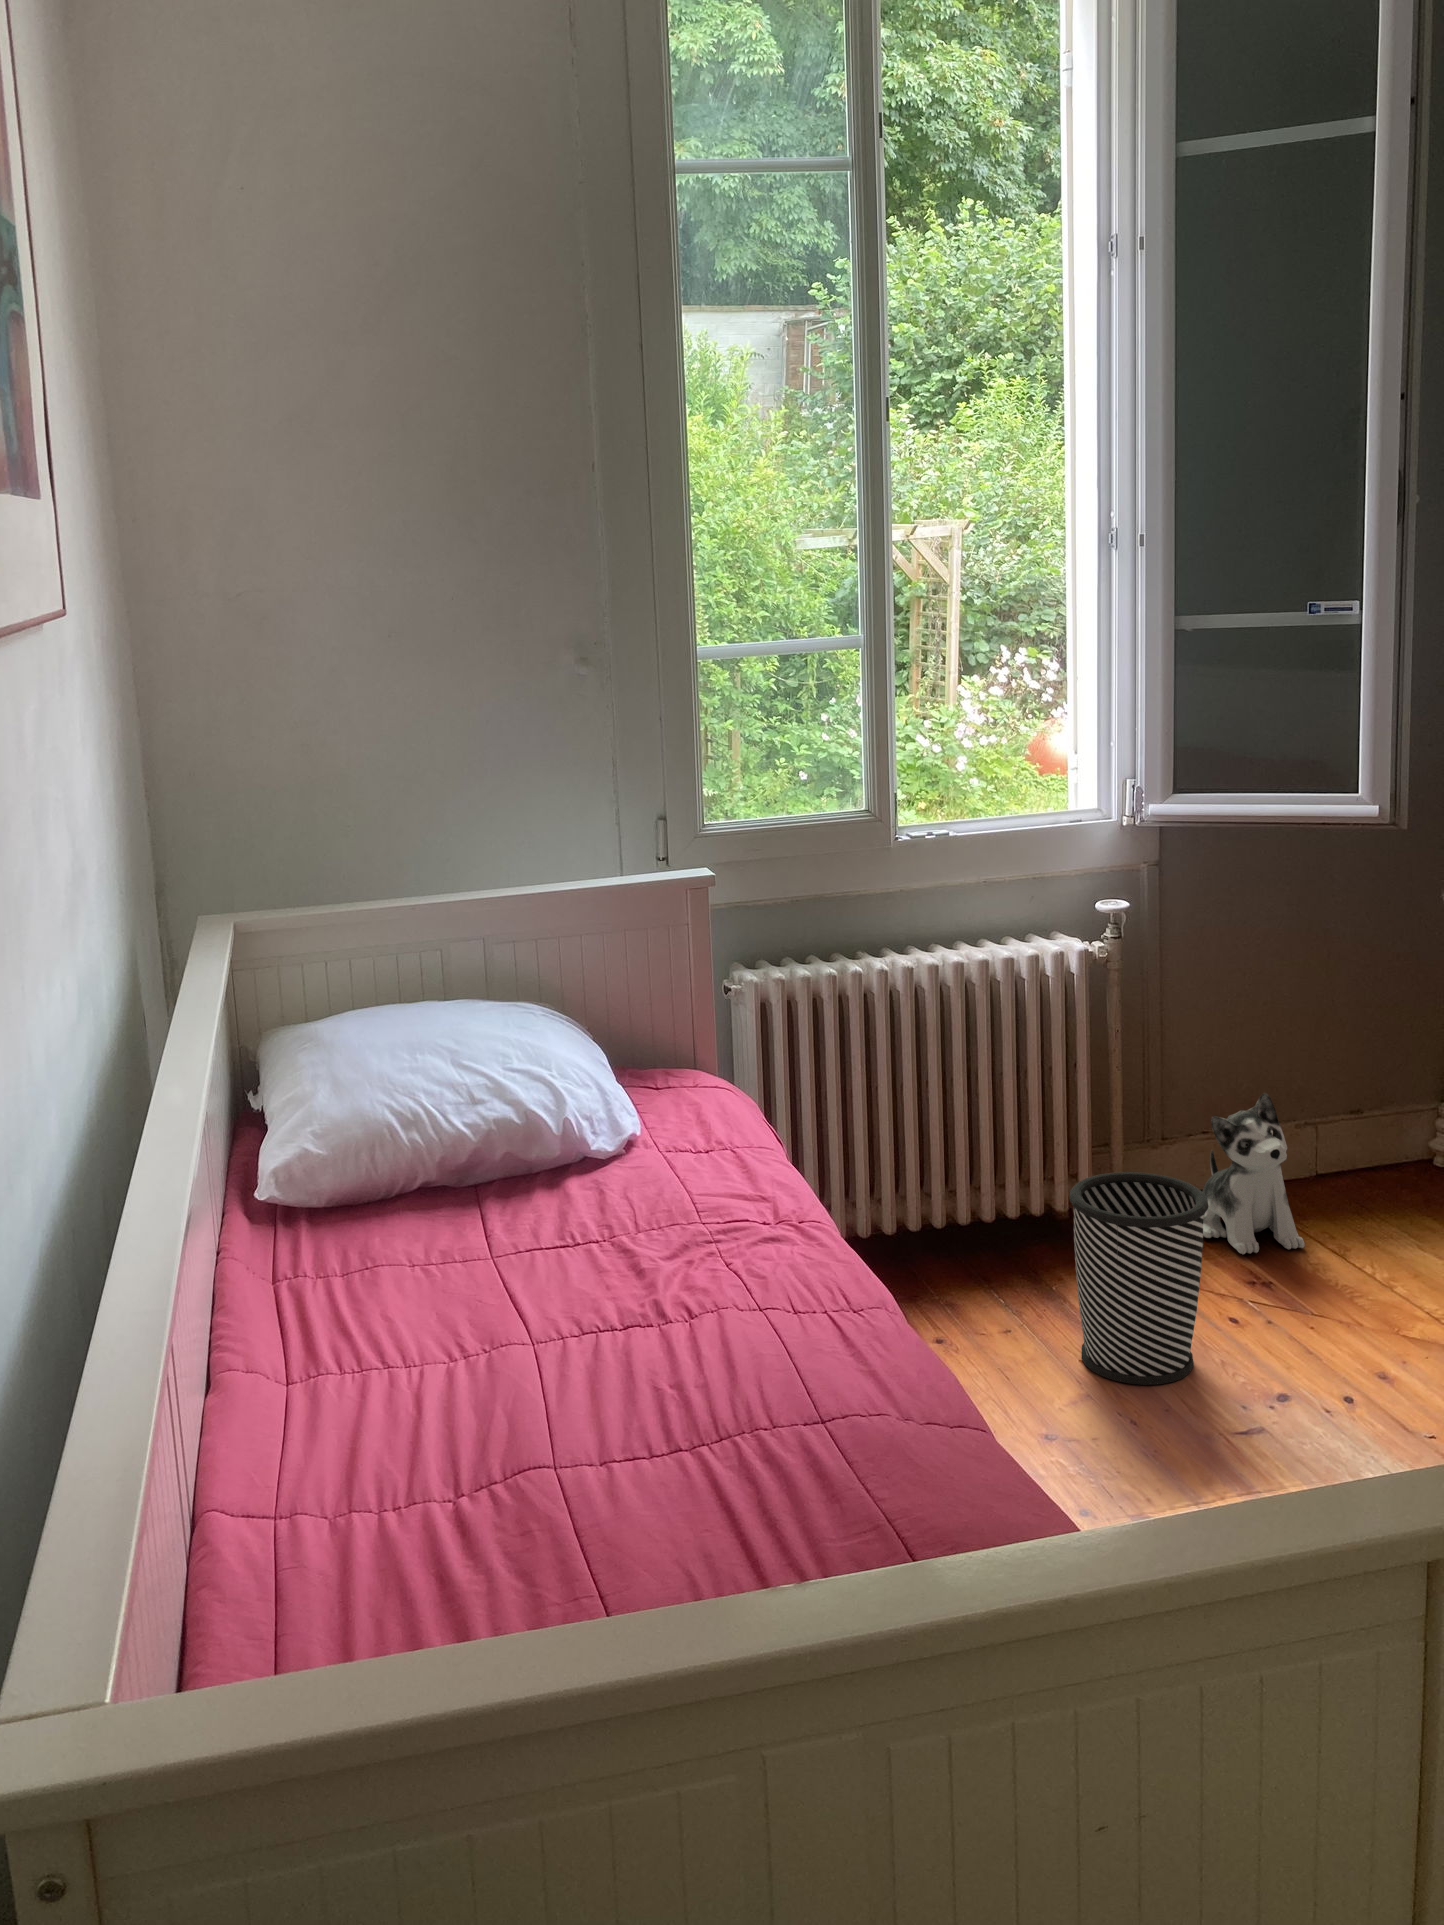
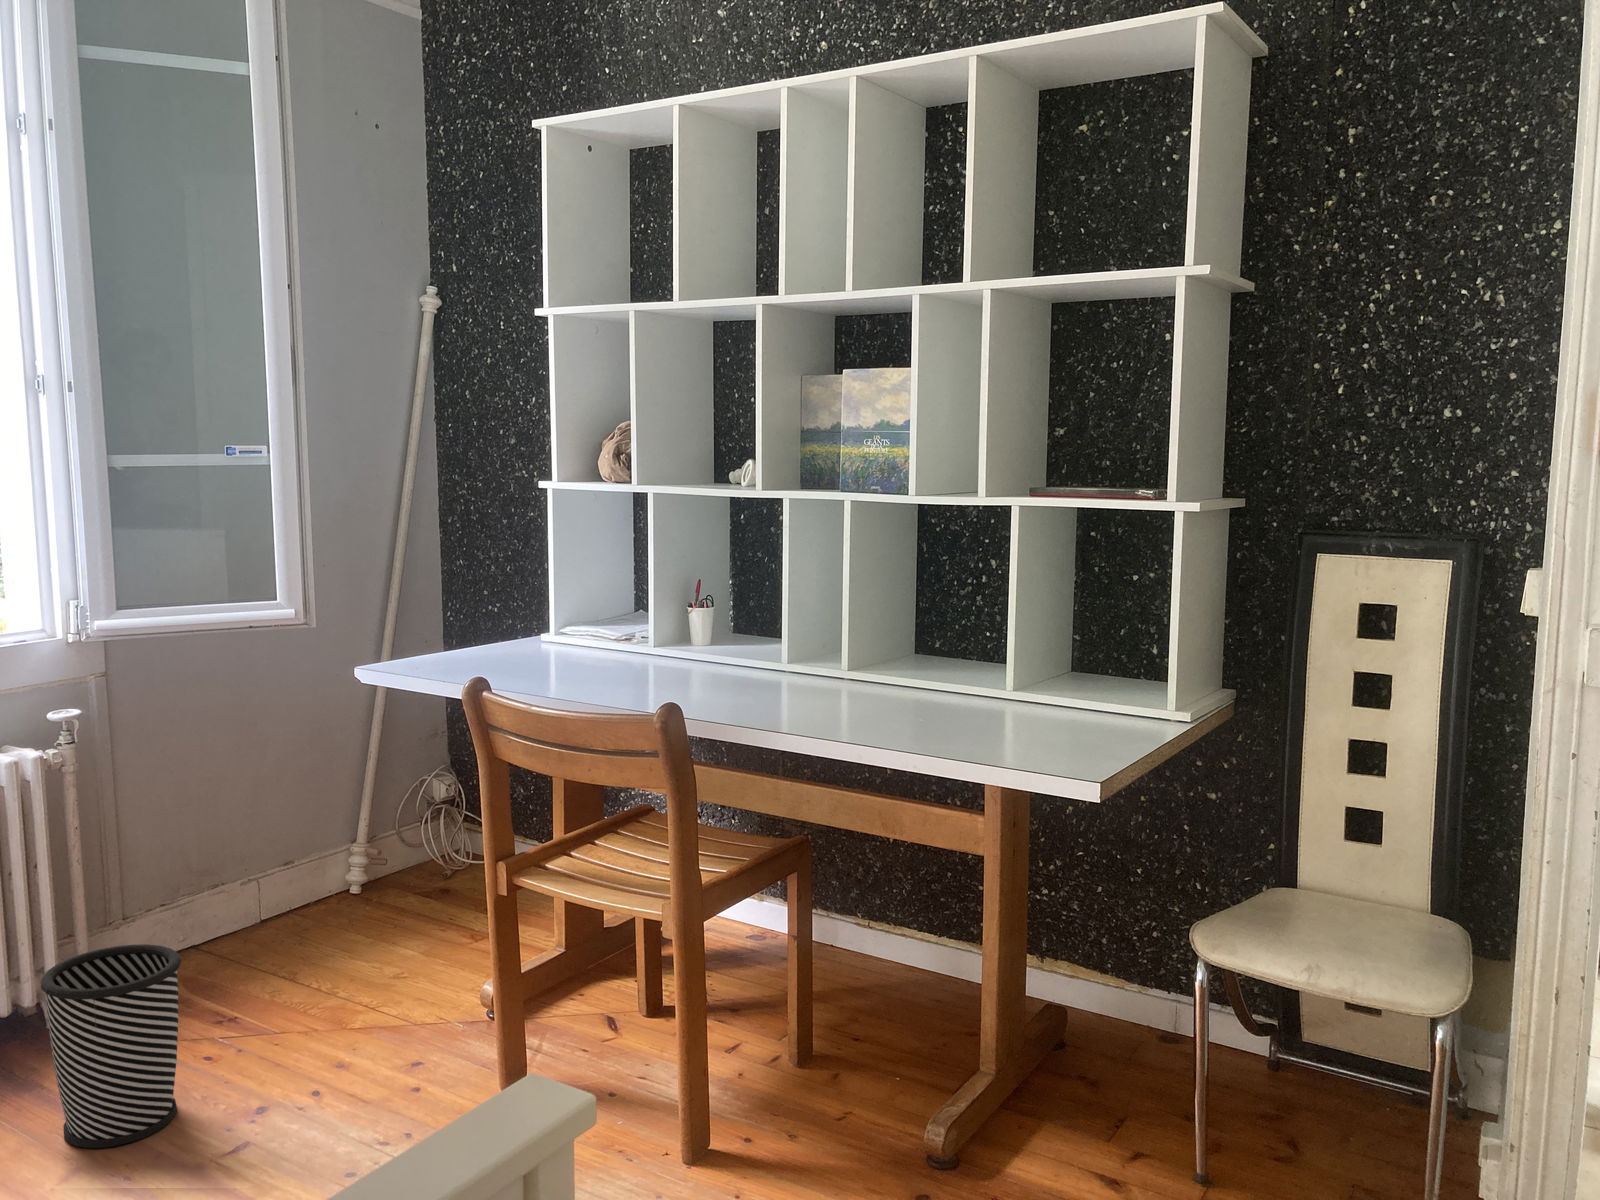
plush toy: present [1202,1093,1304,1254] -> none [164,857,262,1000]

